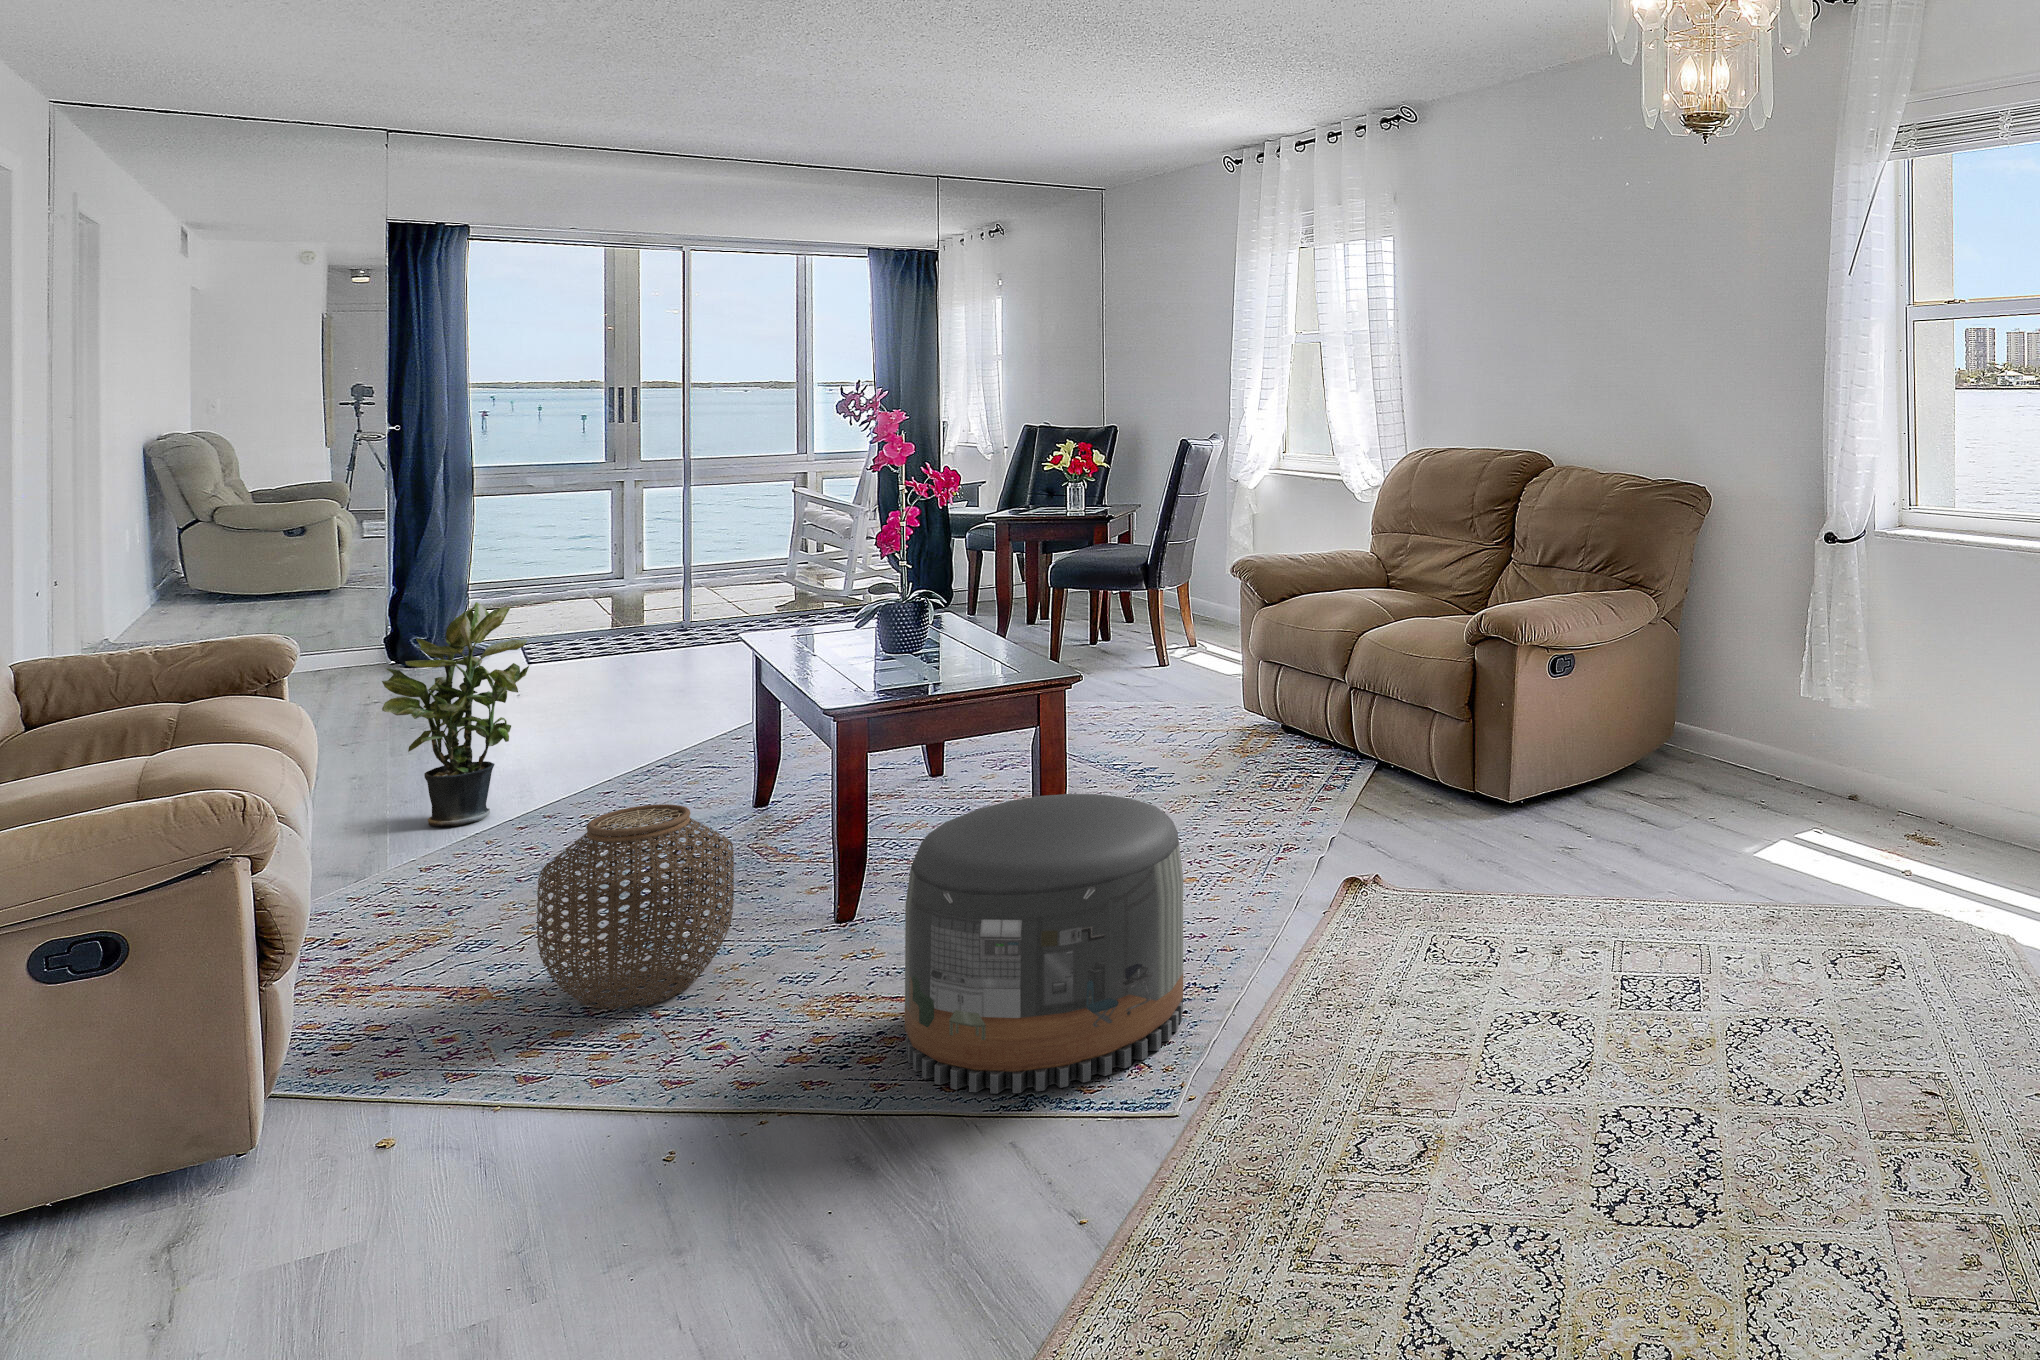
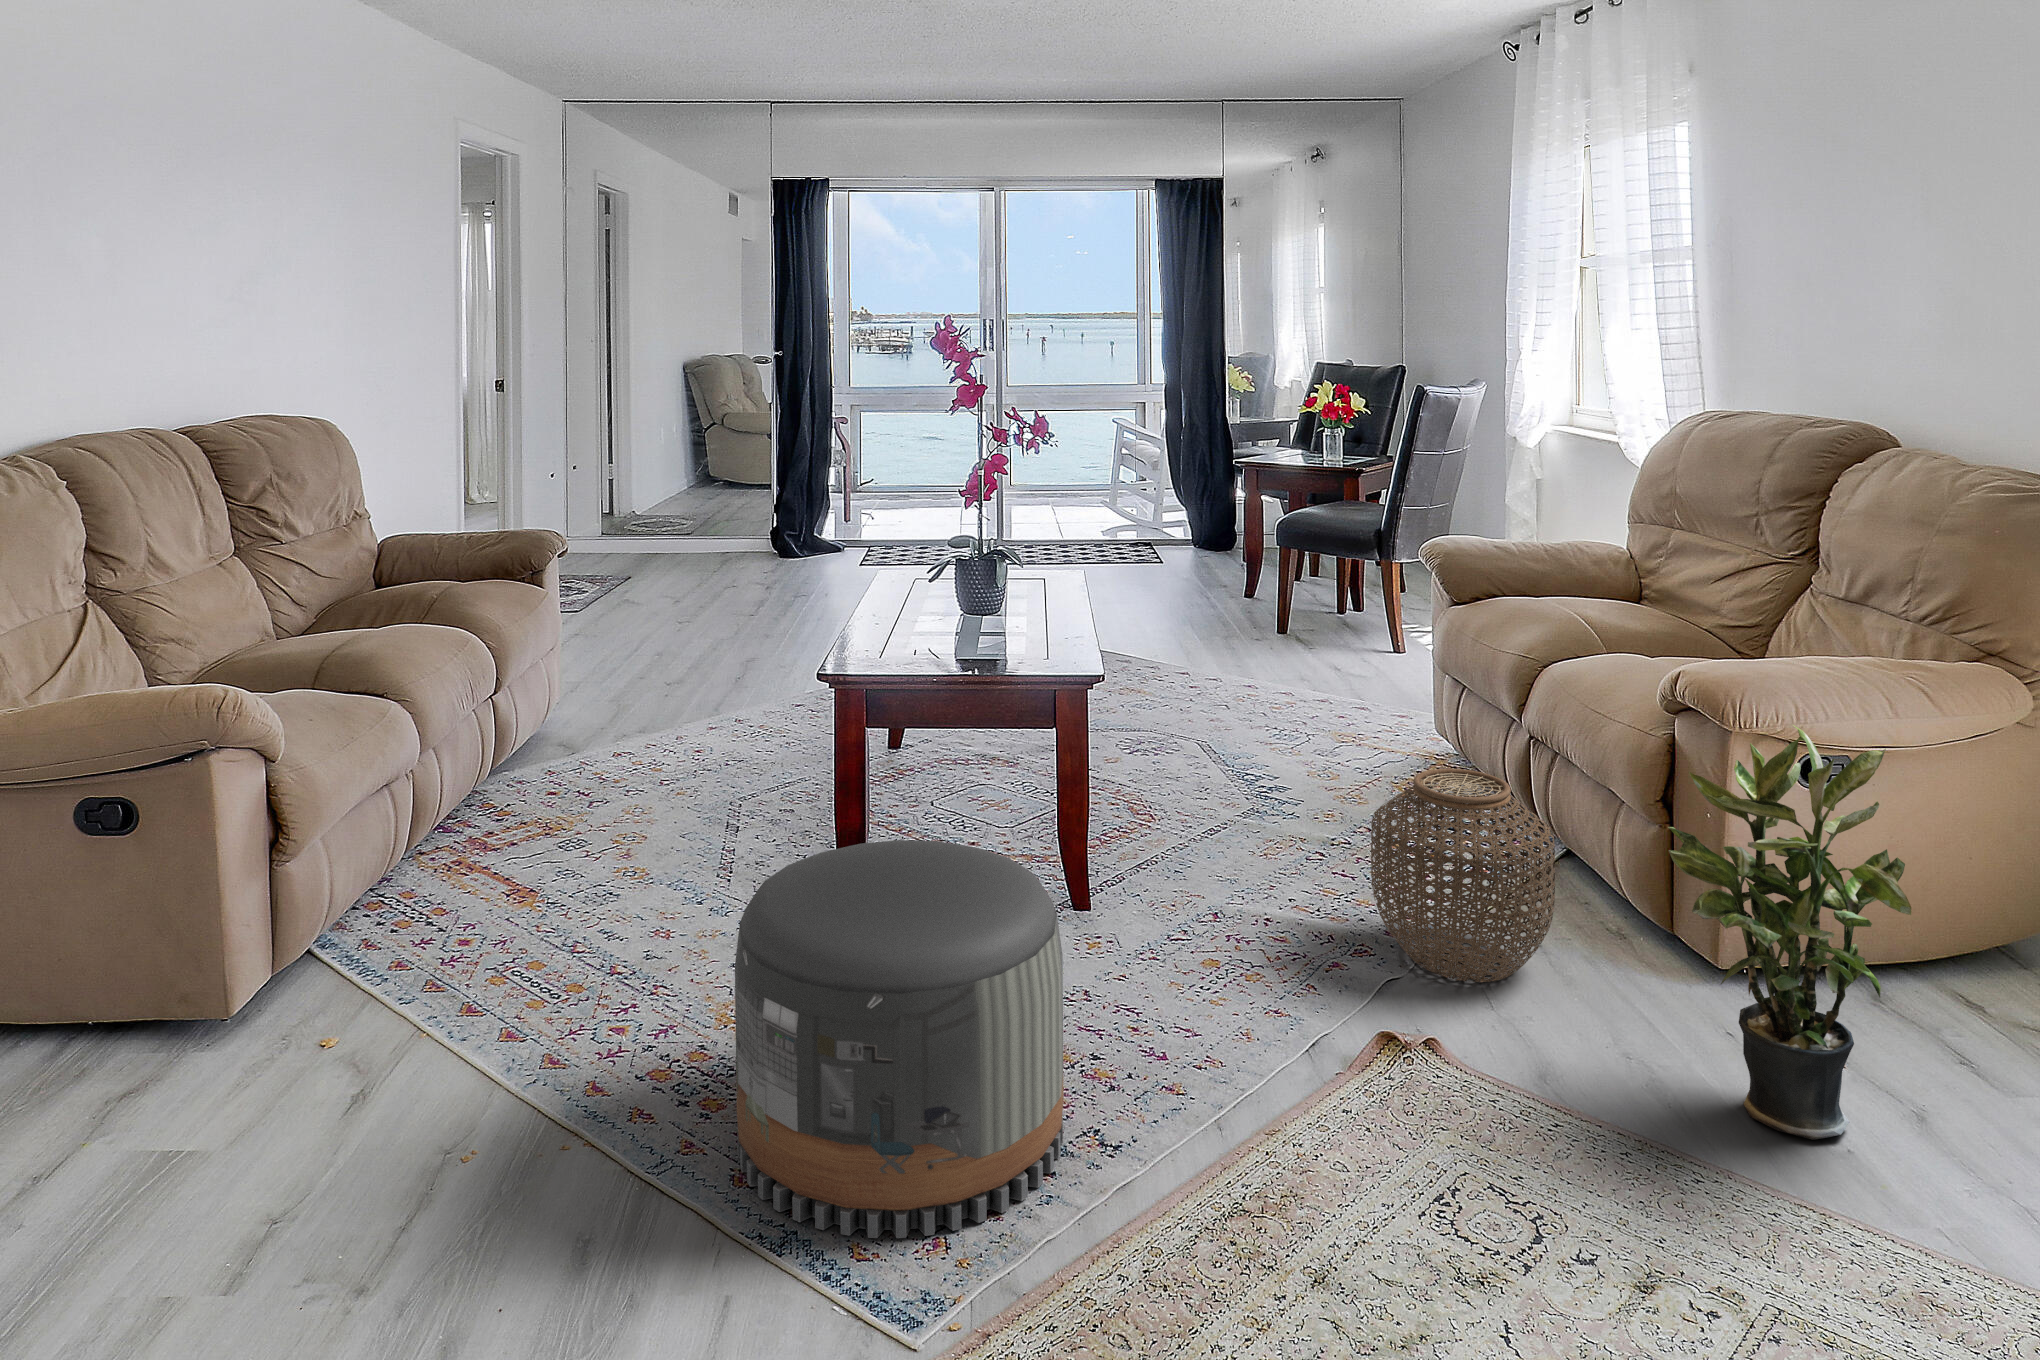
potted plant: present [382,602,529,827] -> present [1668,726,1911,1140]
woven basket: present [537,804,734,1010] -> present [1371,769,1555,982]

